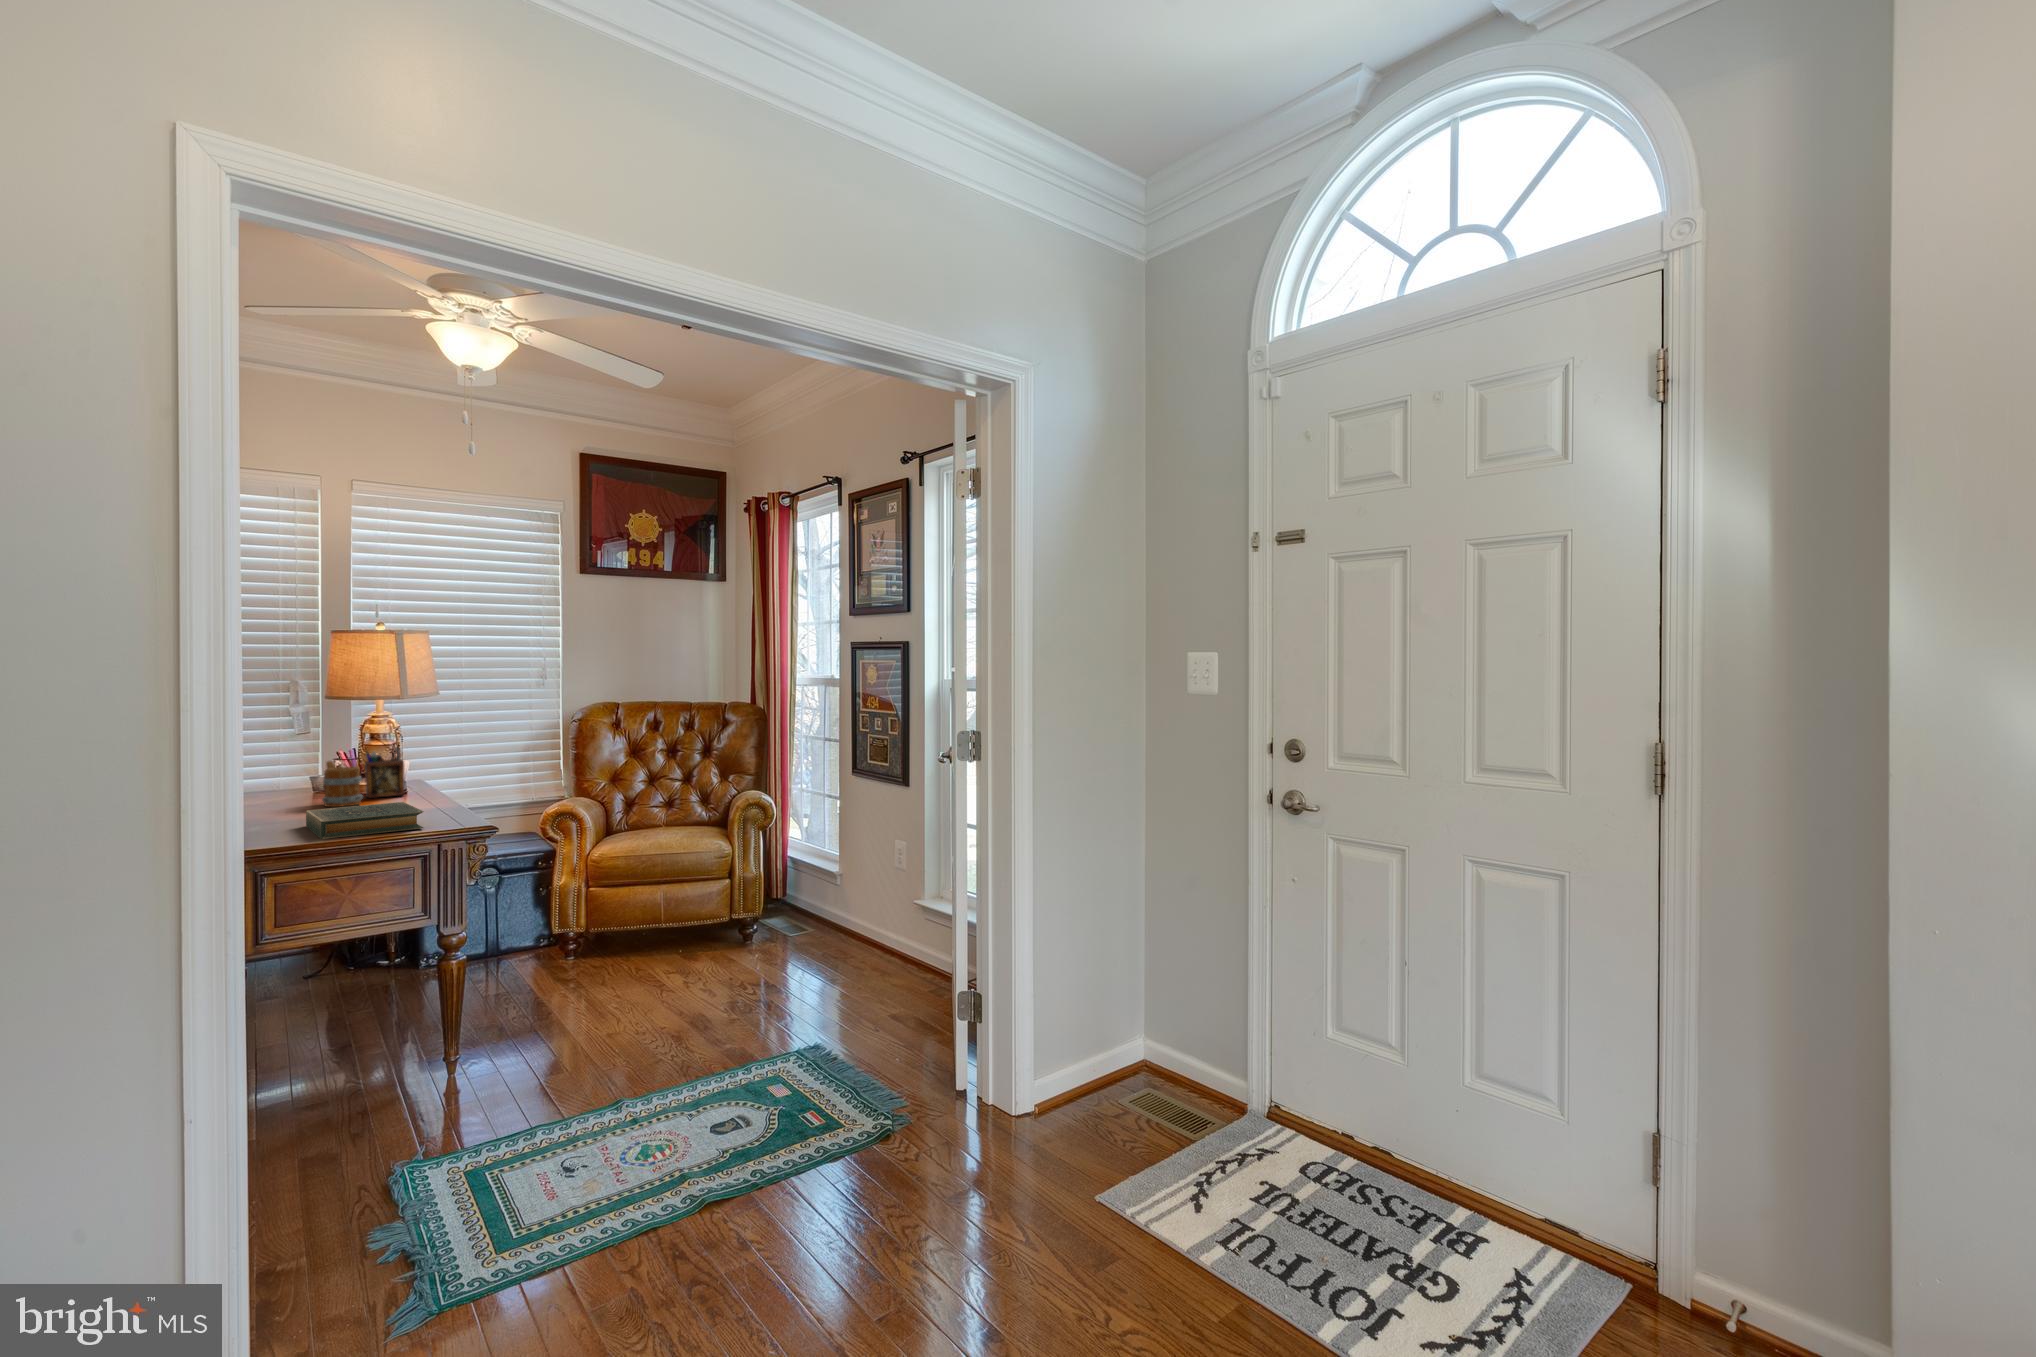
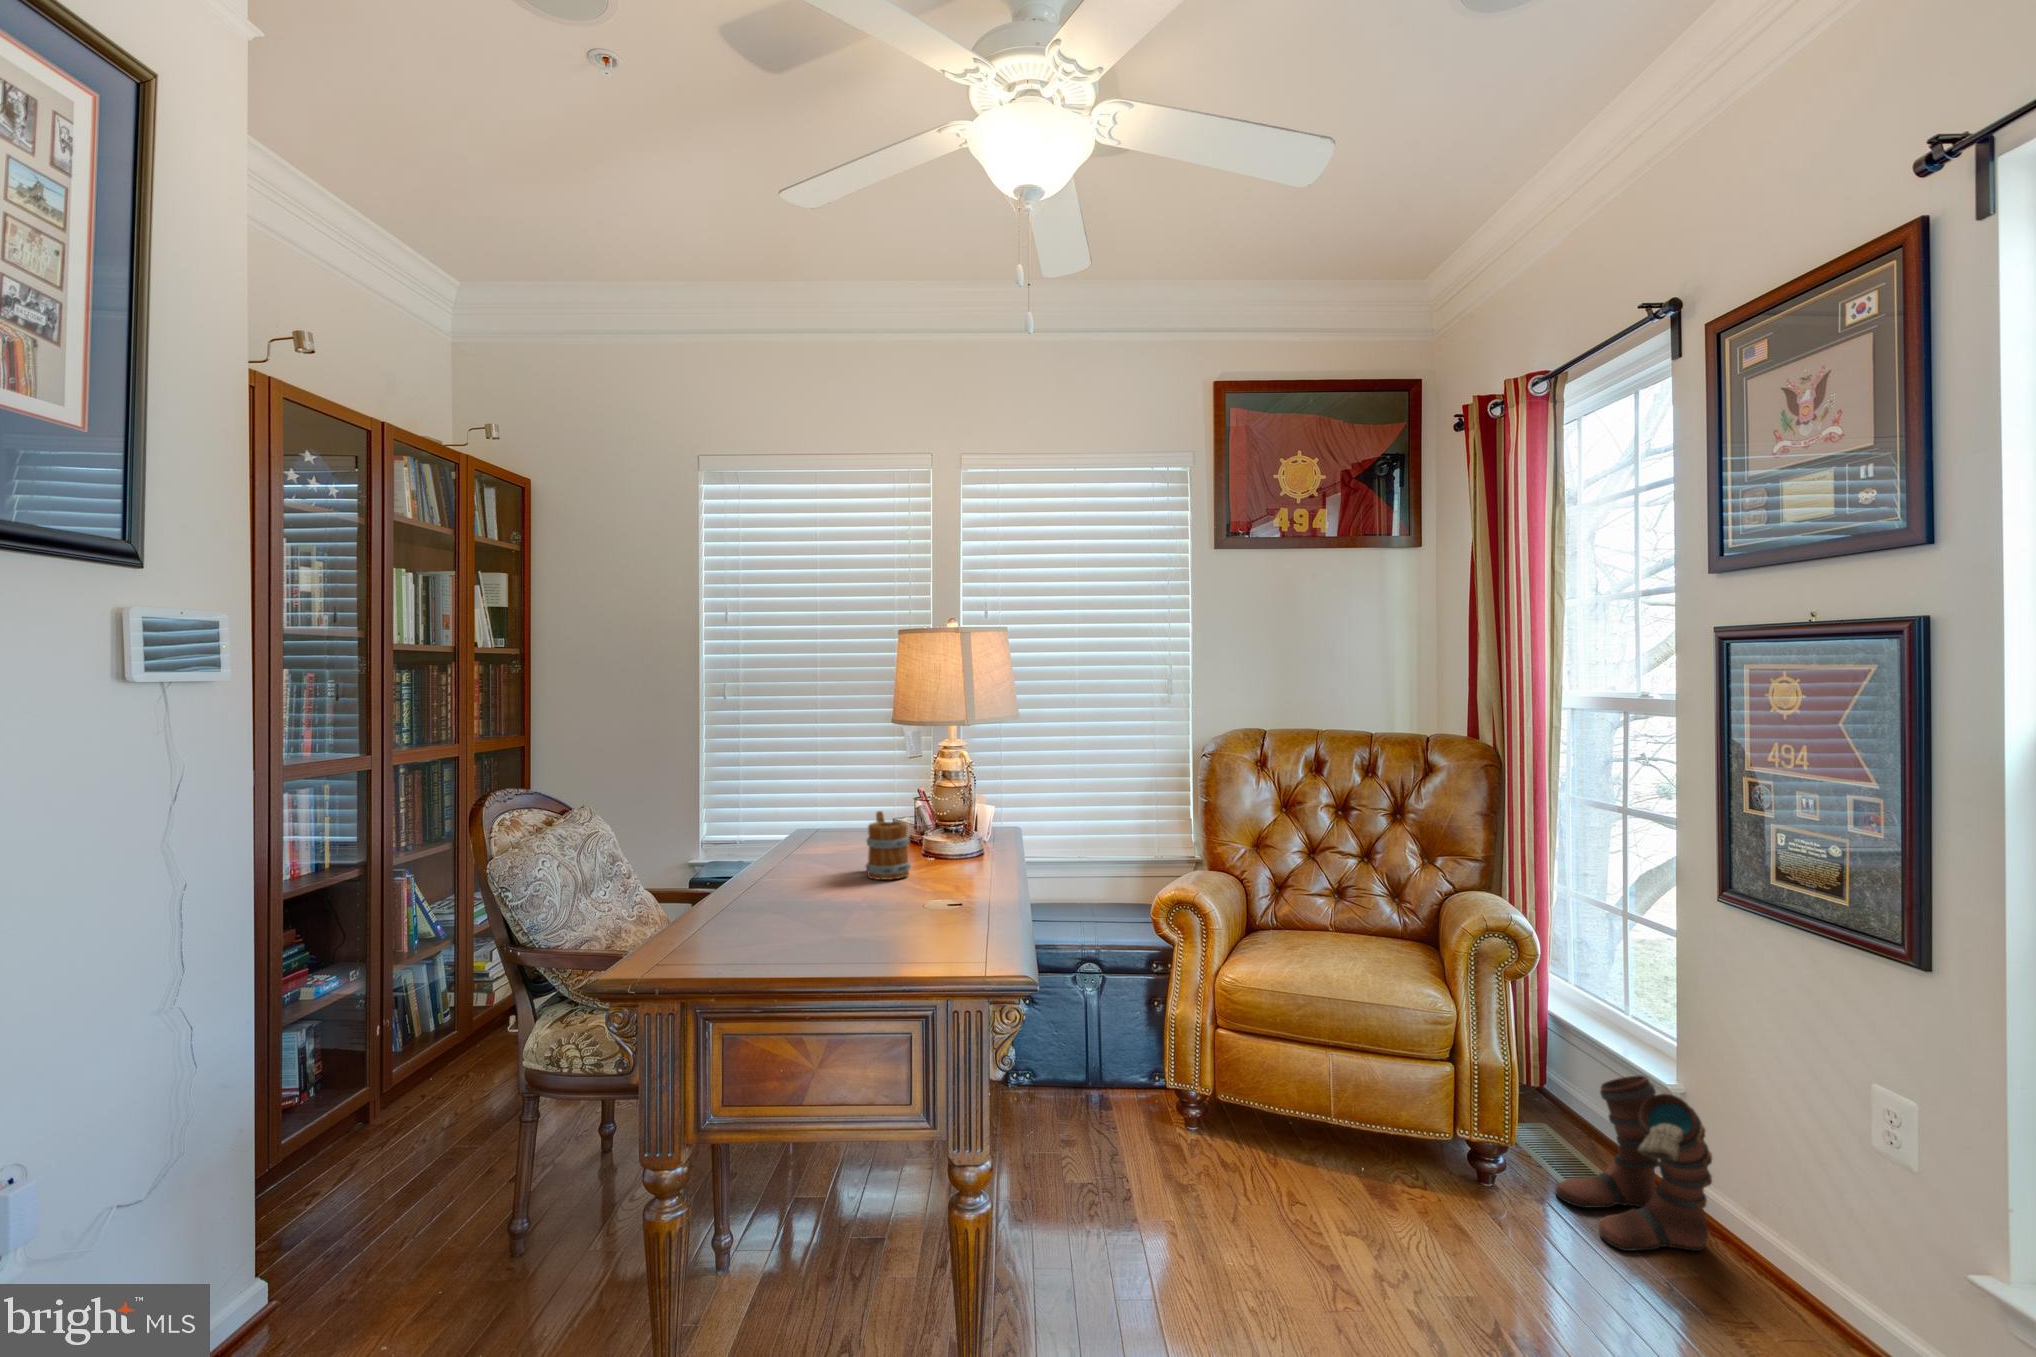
desk organizer: present [365,747,405,798] -> none [926,793,972,863]
hardback book: present [306,802,424,839] -> none [771,896,922,968]
boots: none [783,872,849,952] -> present [1555,1076,1712,1251]

